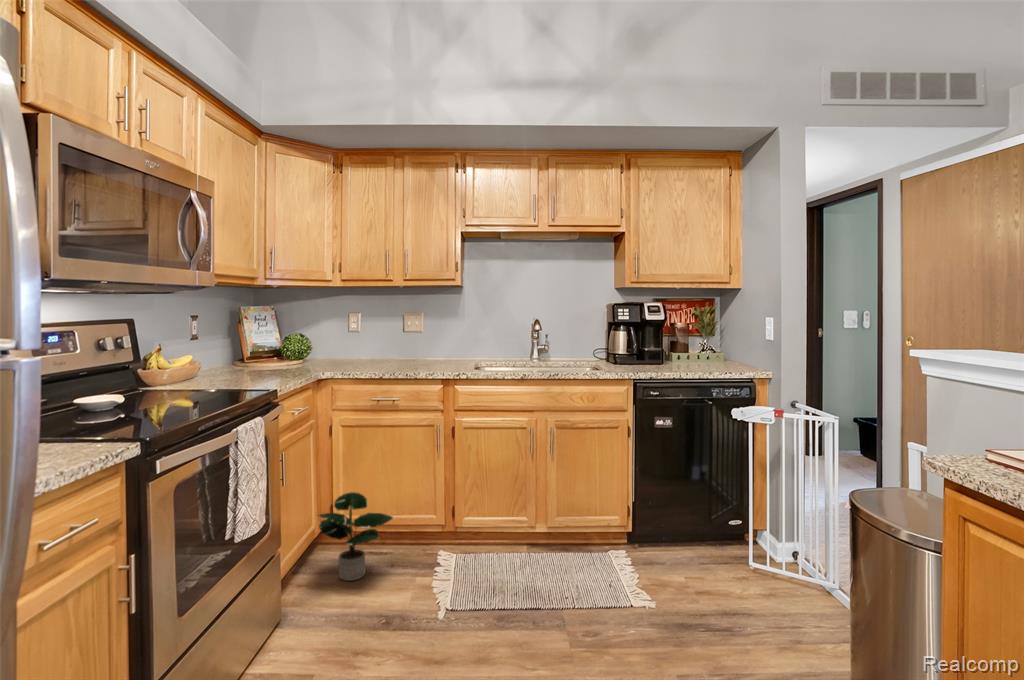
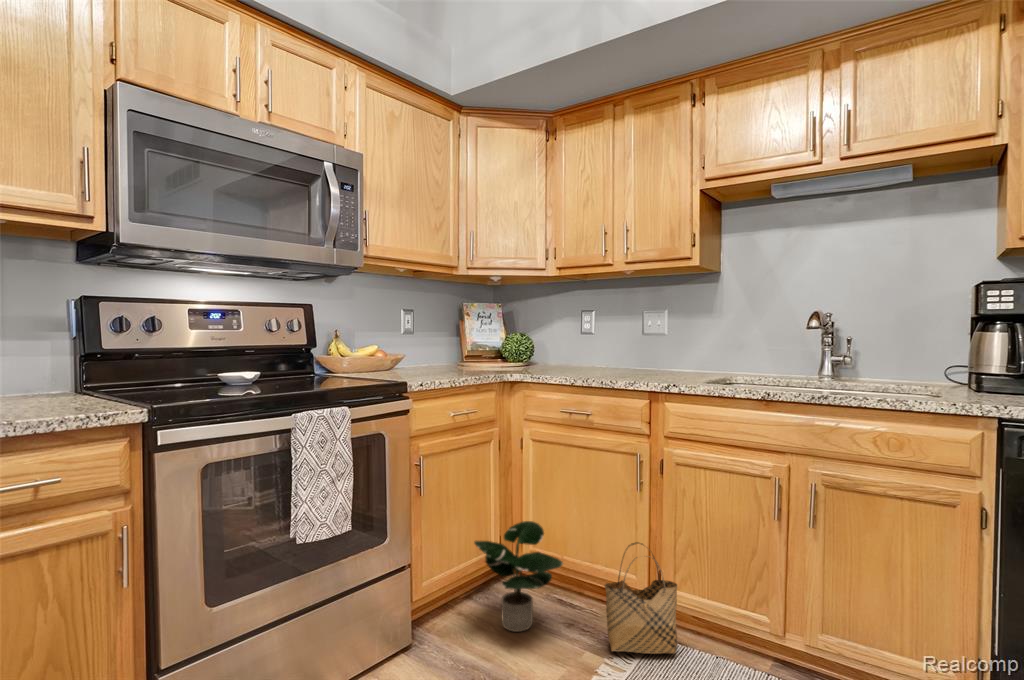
woven basket: none [426,489,475,569] -> present [604,542,677,654]

